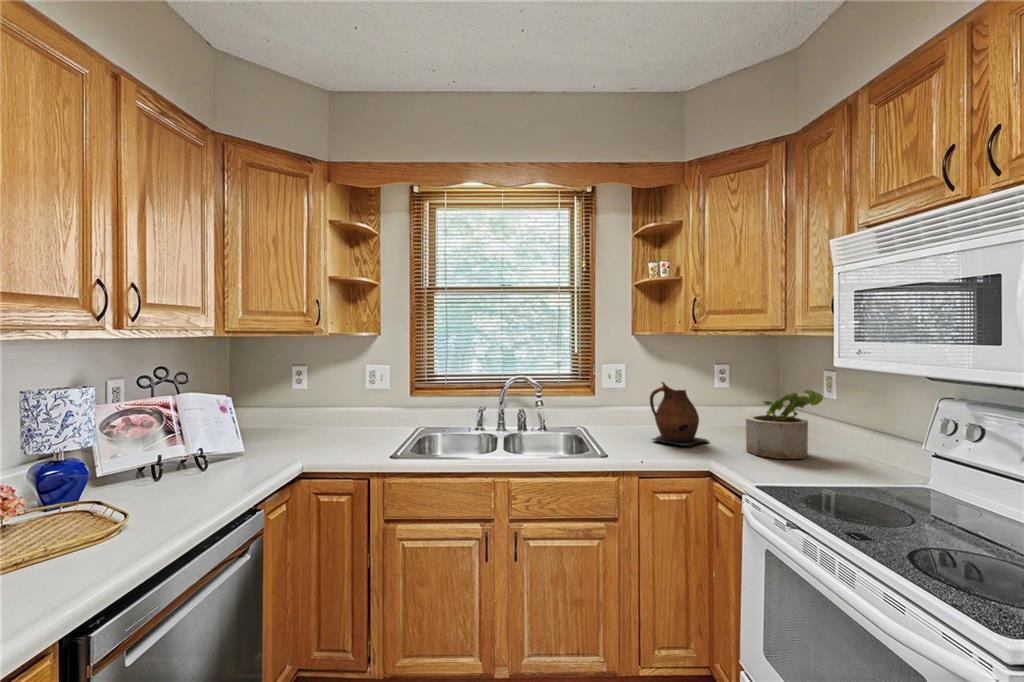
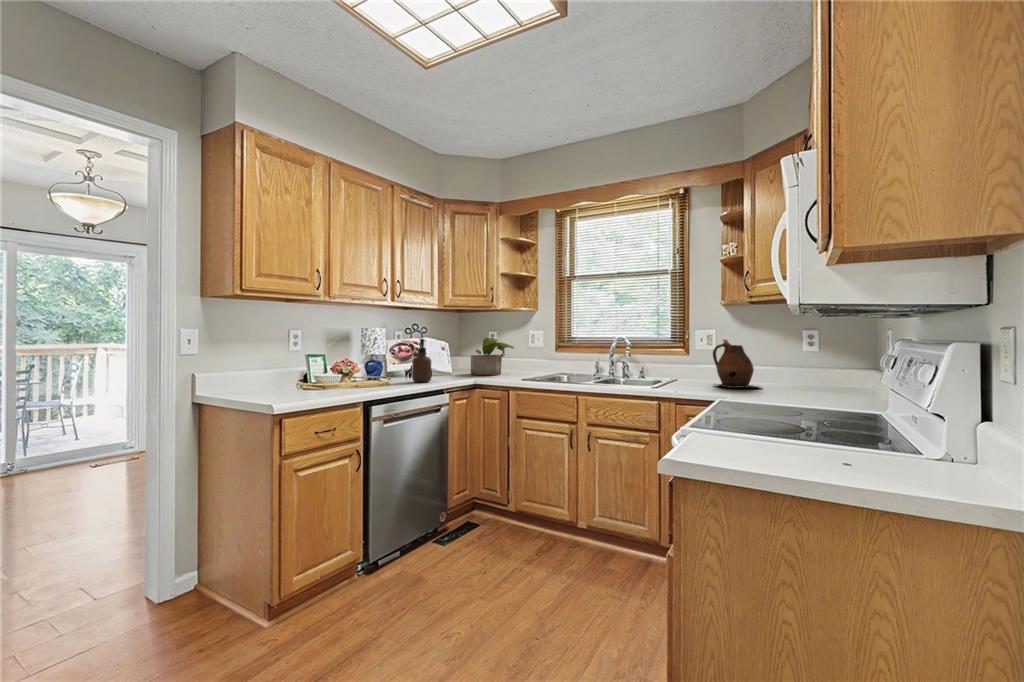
potted plant: present [746,389,823,459] -> present [471,338,514,375]
soap dispenser: none [182,406,227,498] -> present [412,339,431,382]

